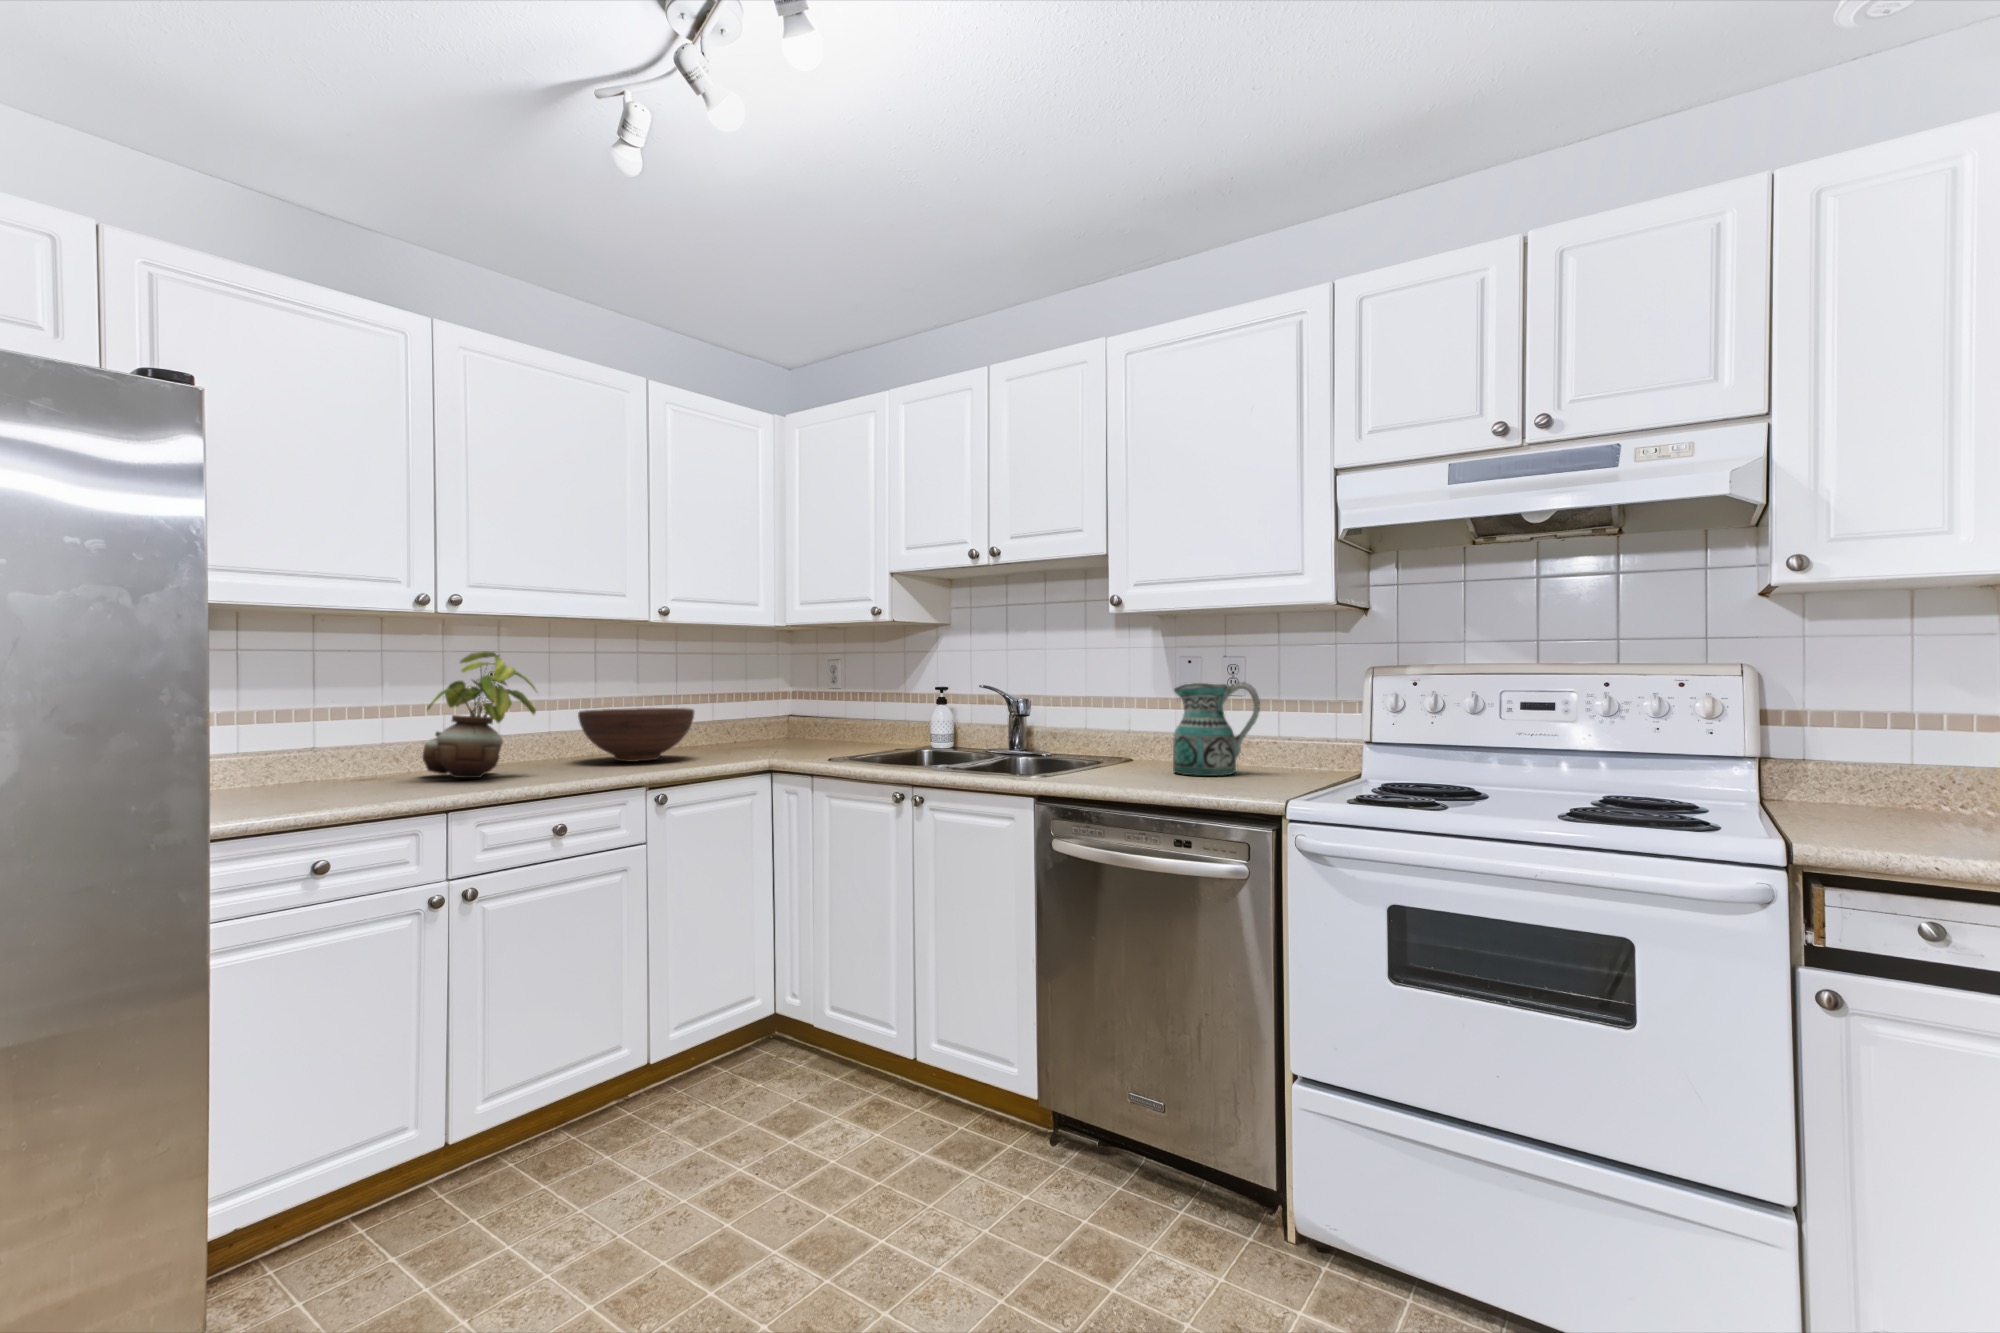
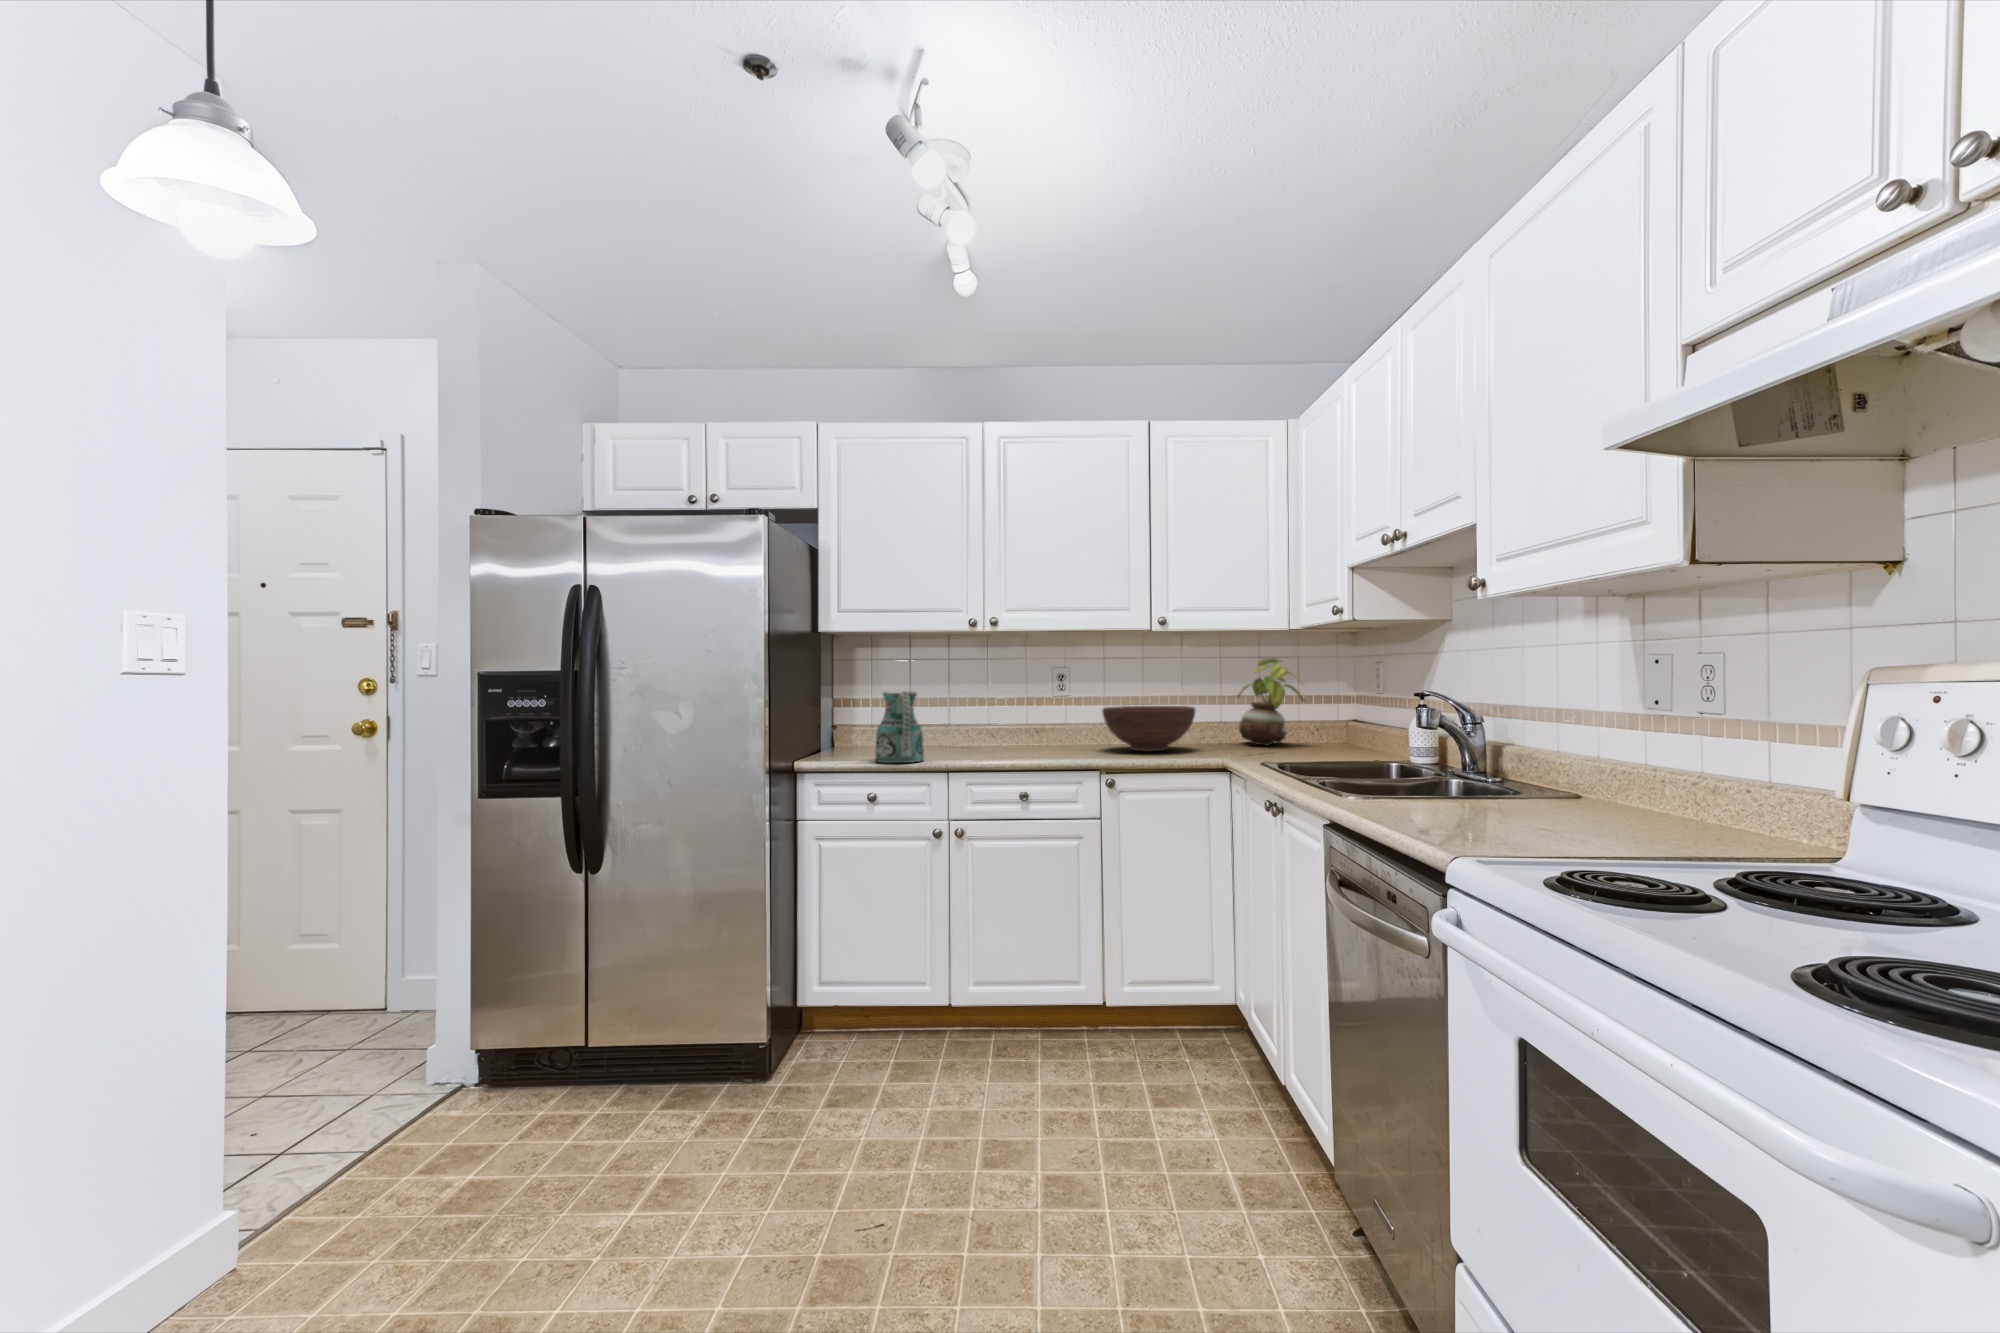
potted plant: present [423,651,538,778] -> present [1237,658,1305,746]
ceramic pitcher: present [1173,682,1260,776] -> present [876,691,924,763]

